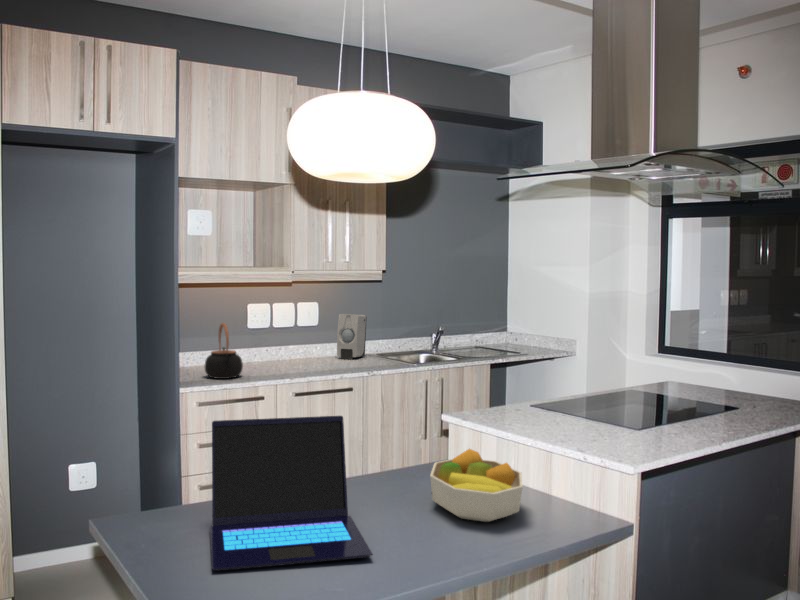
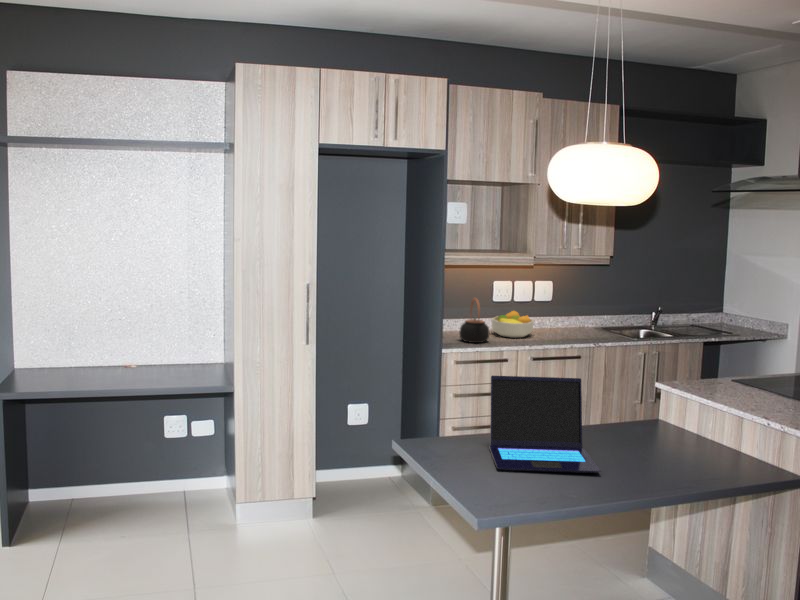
soap dispenser: present [337,314,367,359] -> none [565,292,592,331]
fruit bowl: present [430,449,523,522] -> present [491,311,534,338]

